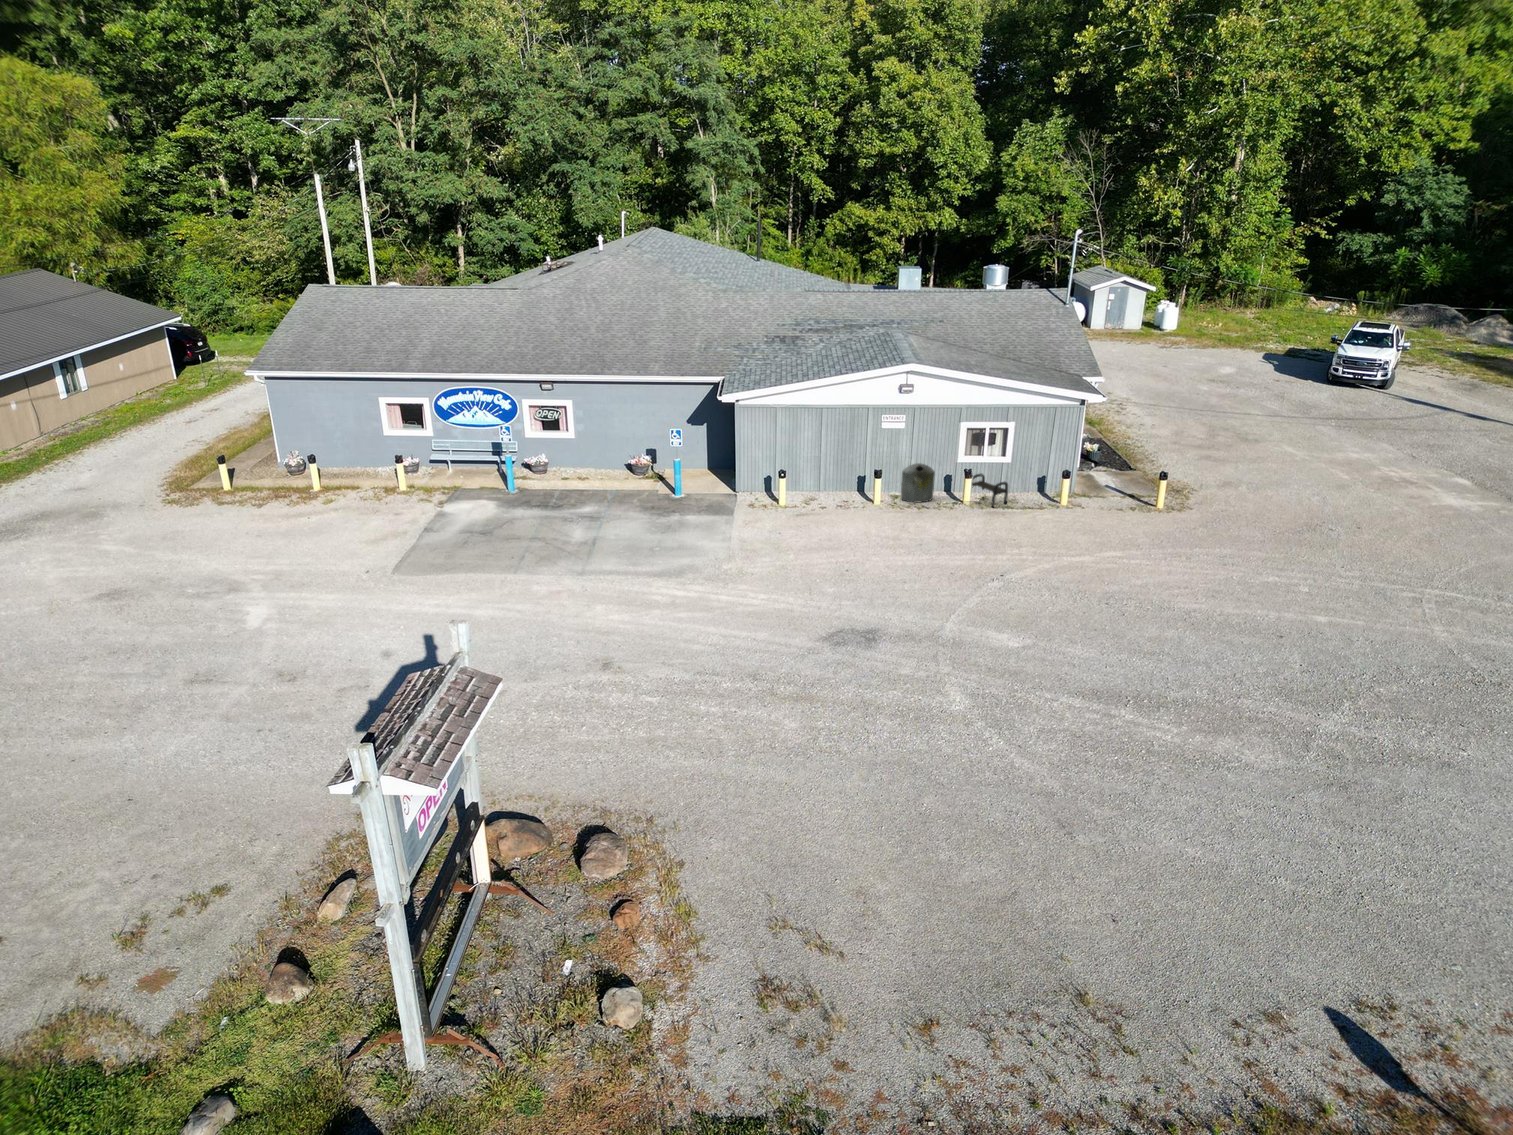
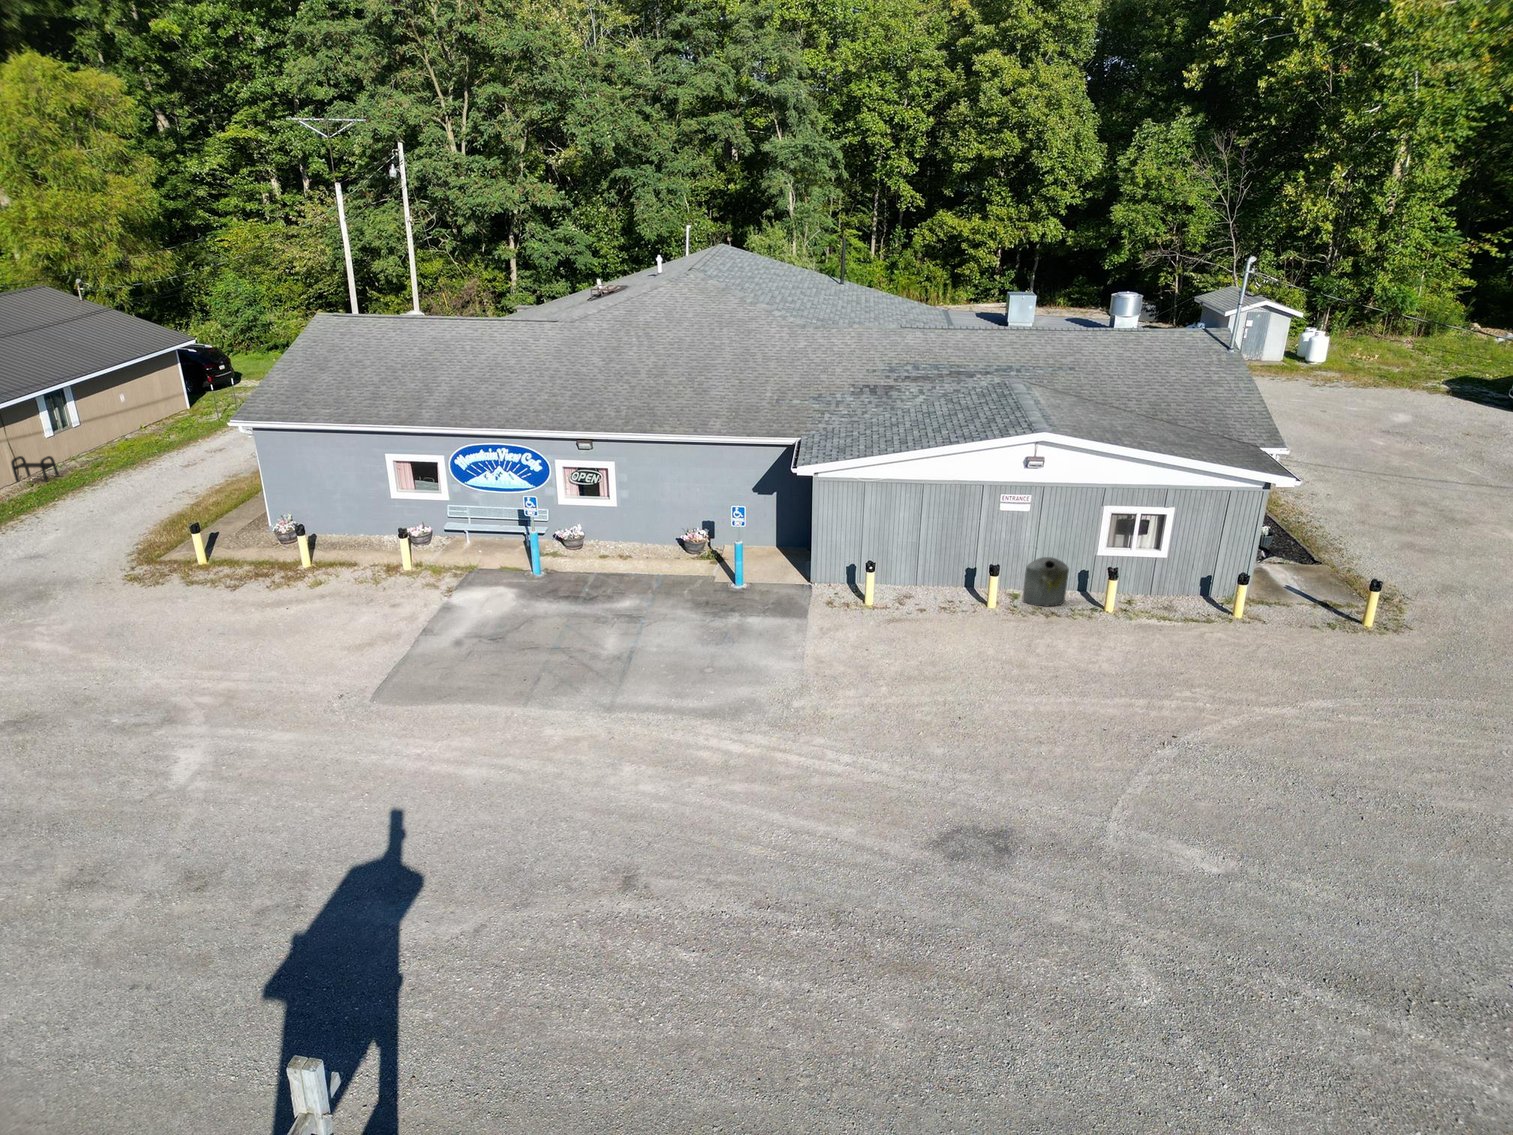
bench: present [972,474,1008,508] -> present [11,456,59,482]

